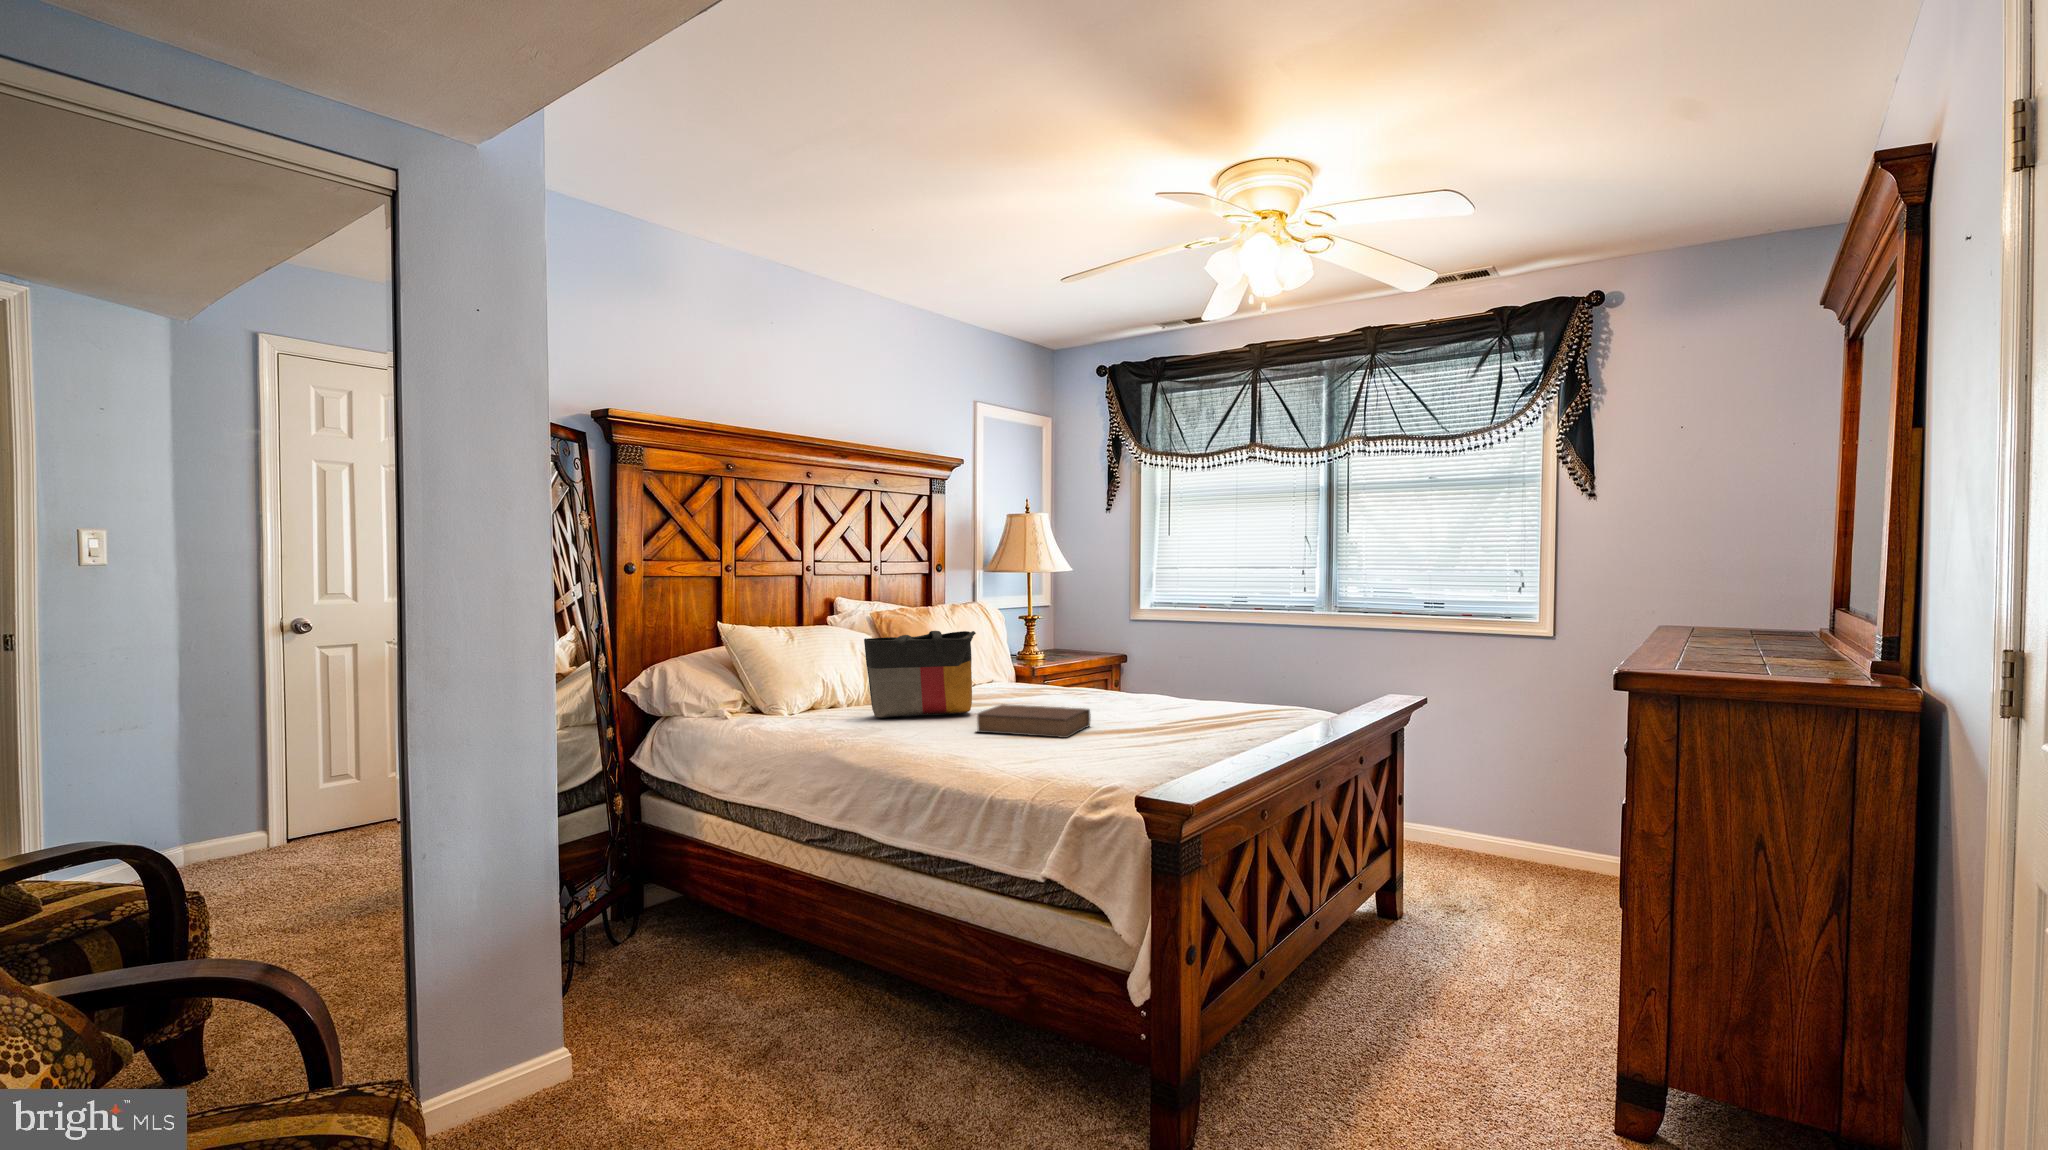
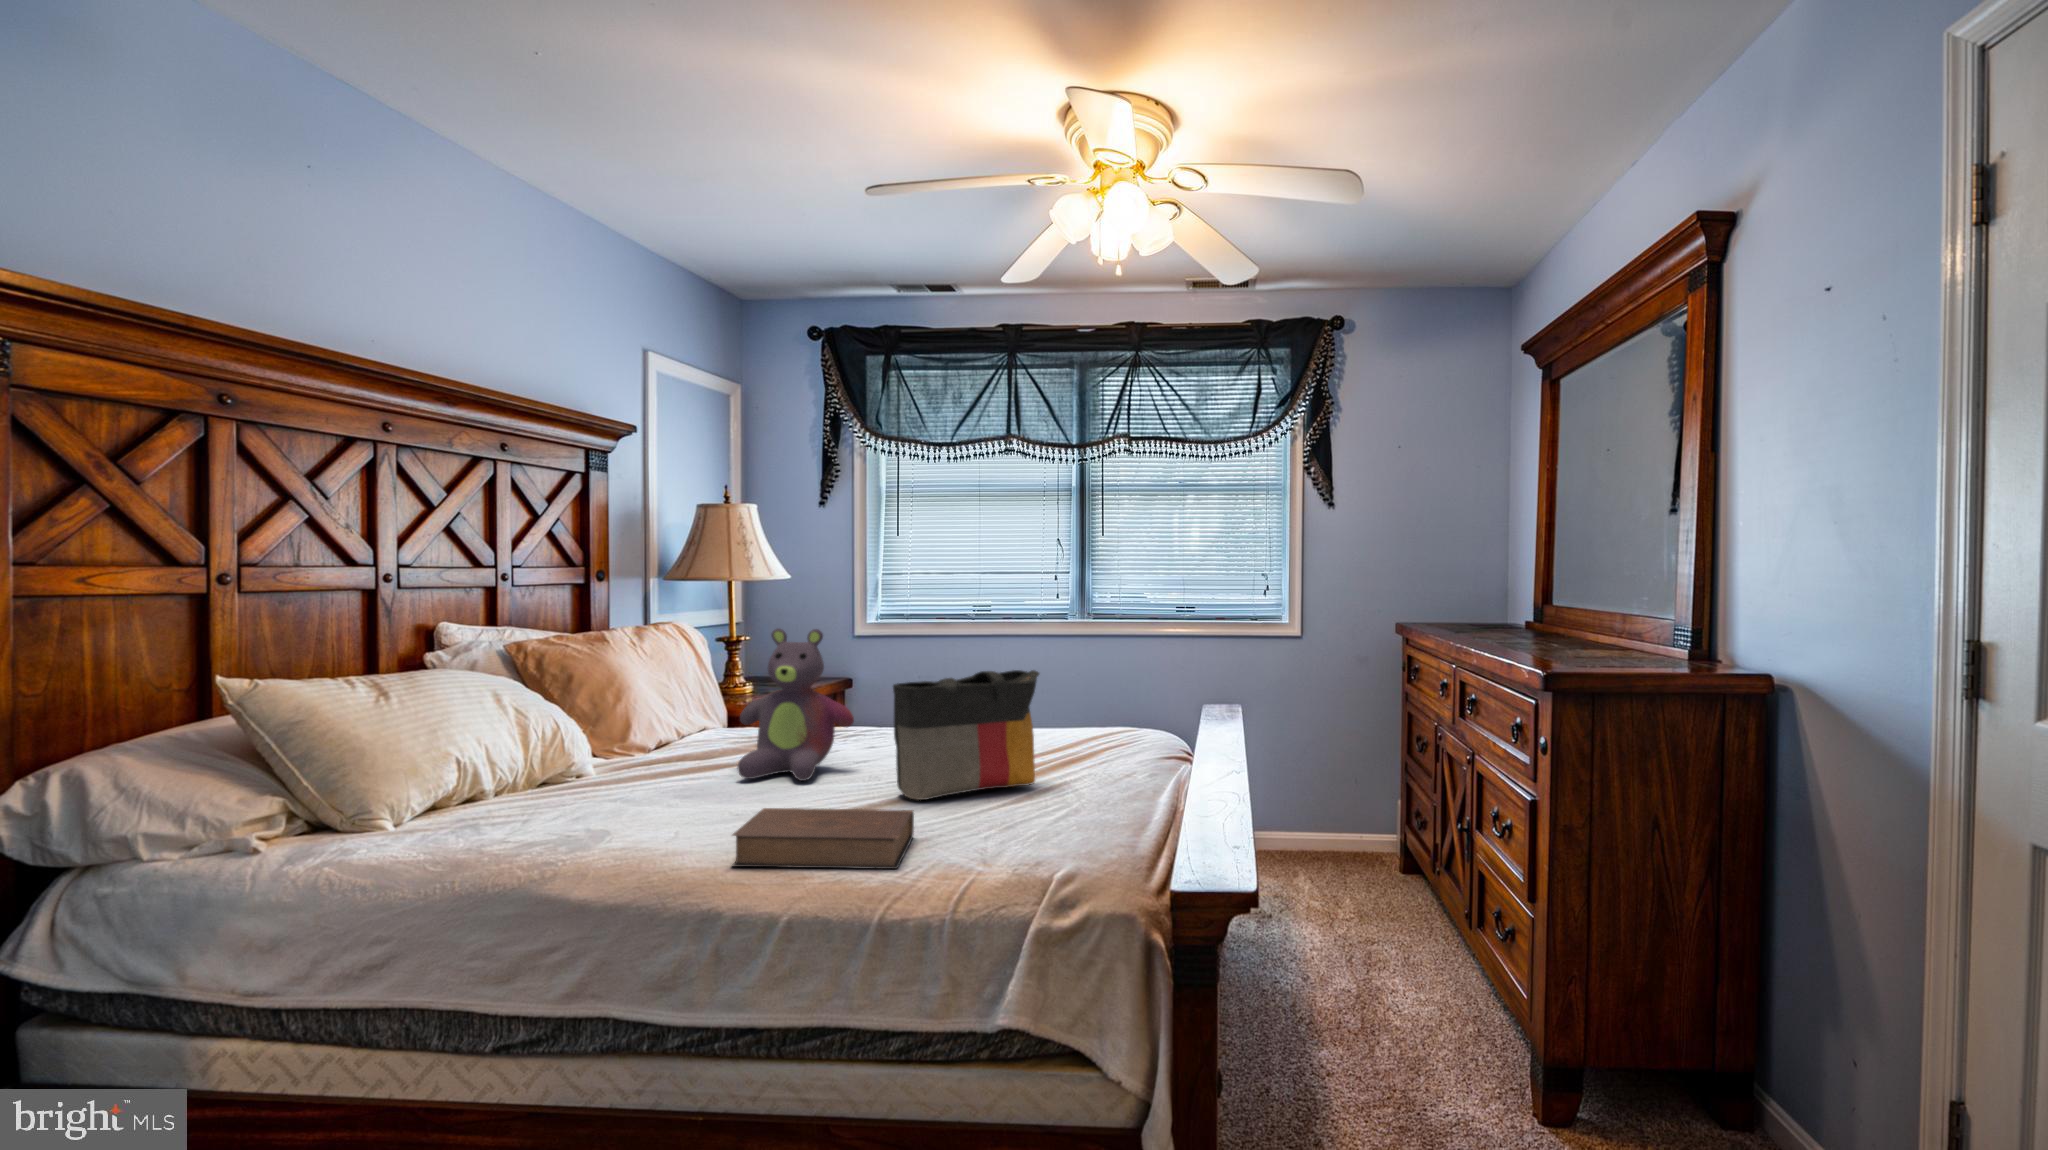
stuffed bear: none [1006,598,1084,699] -> present [738,628,854,781]
tote bag: present [864,631,976,718] -> present [893,670,1039,800]

